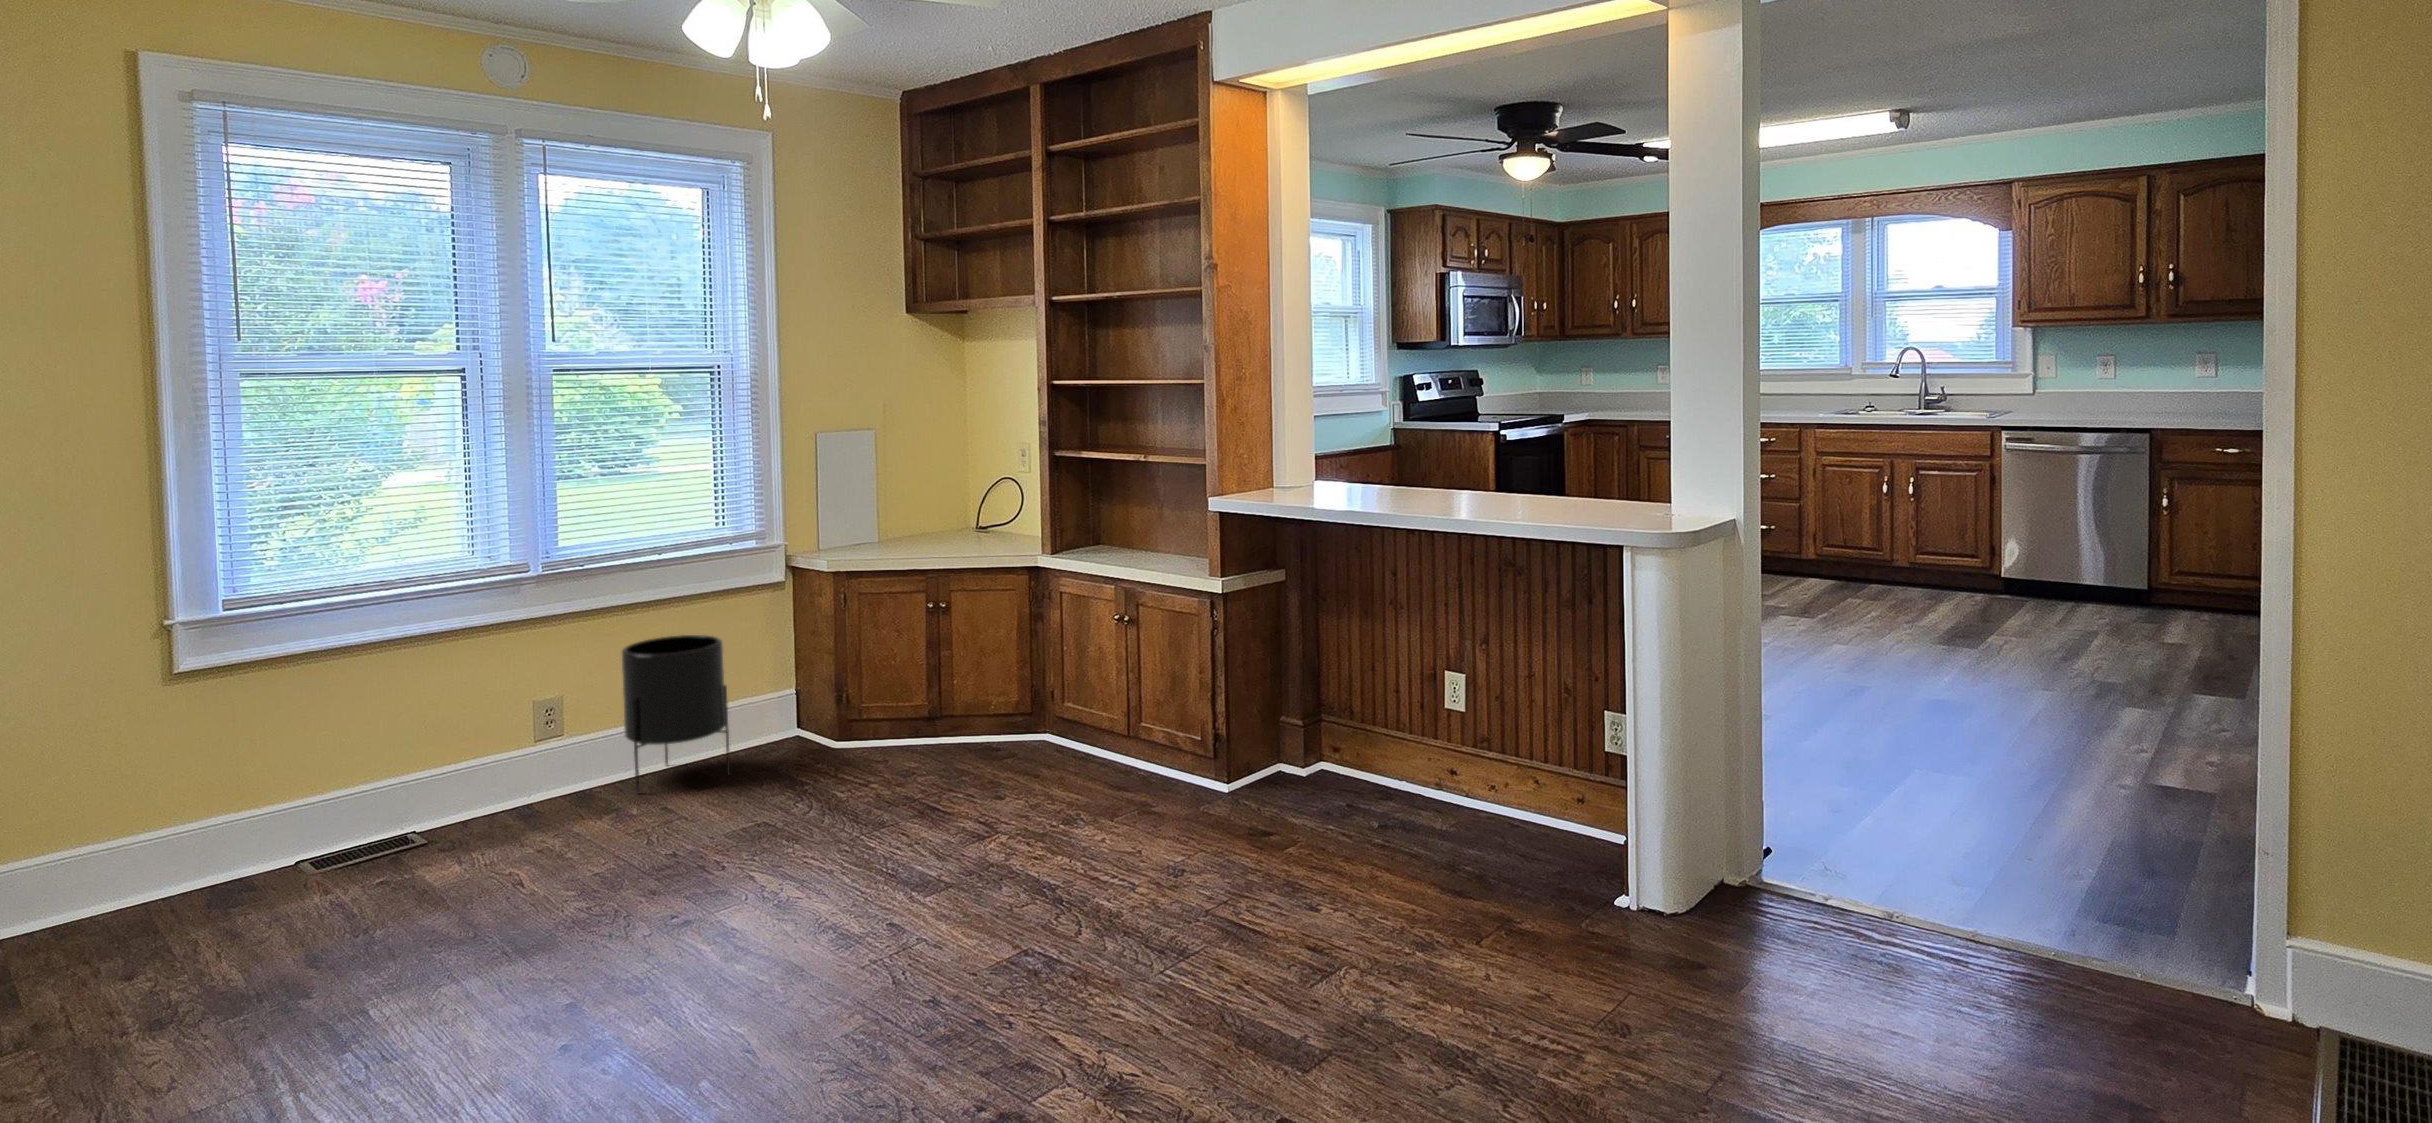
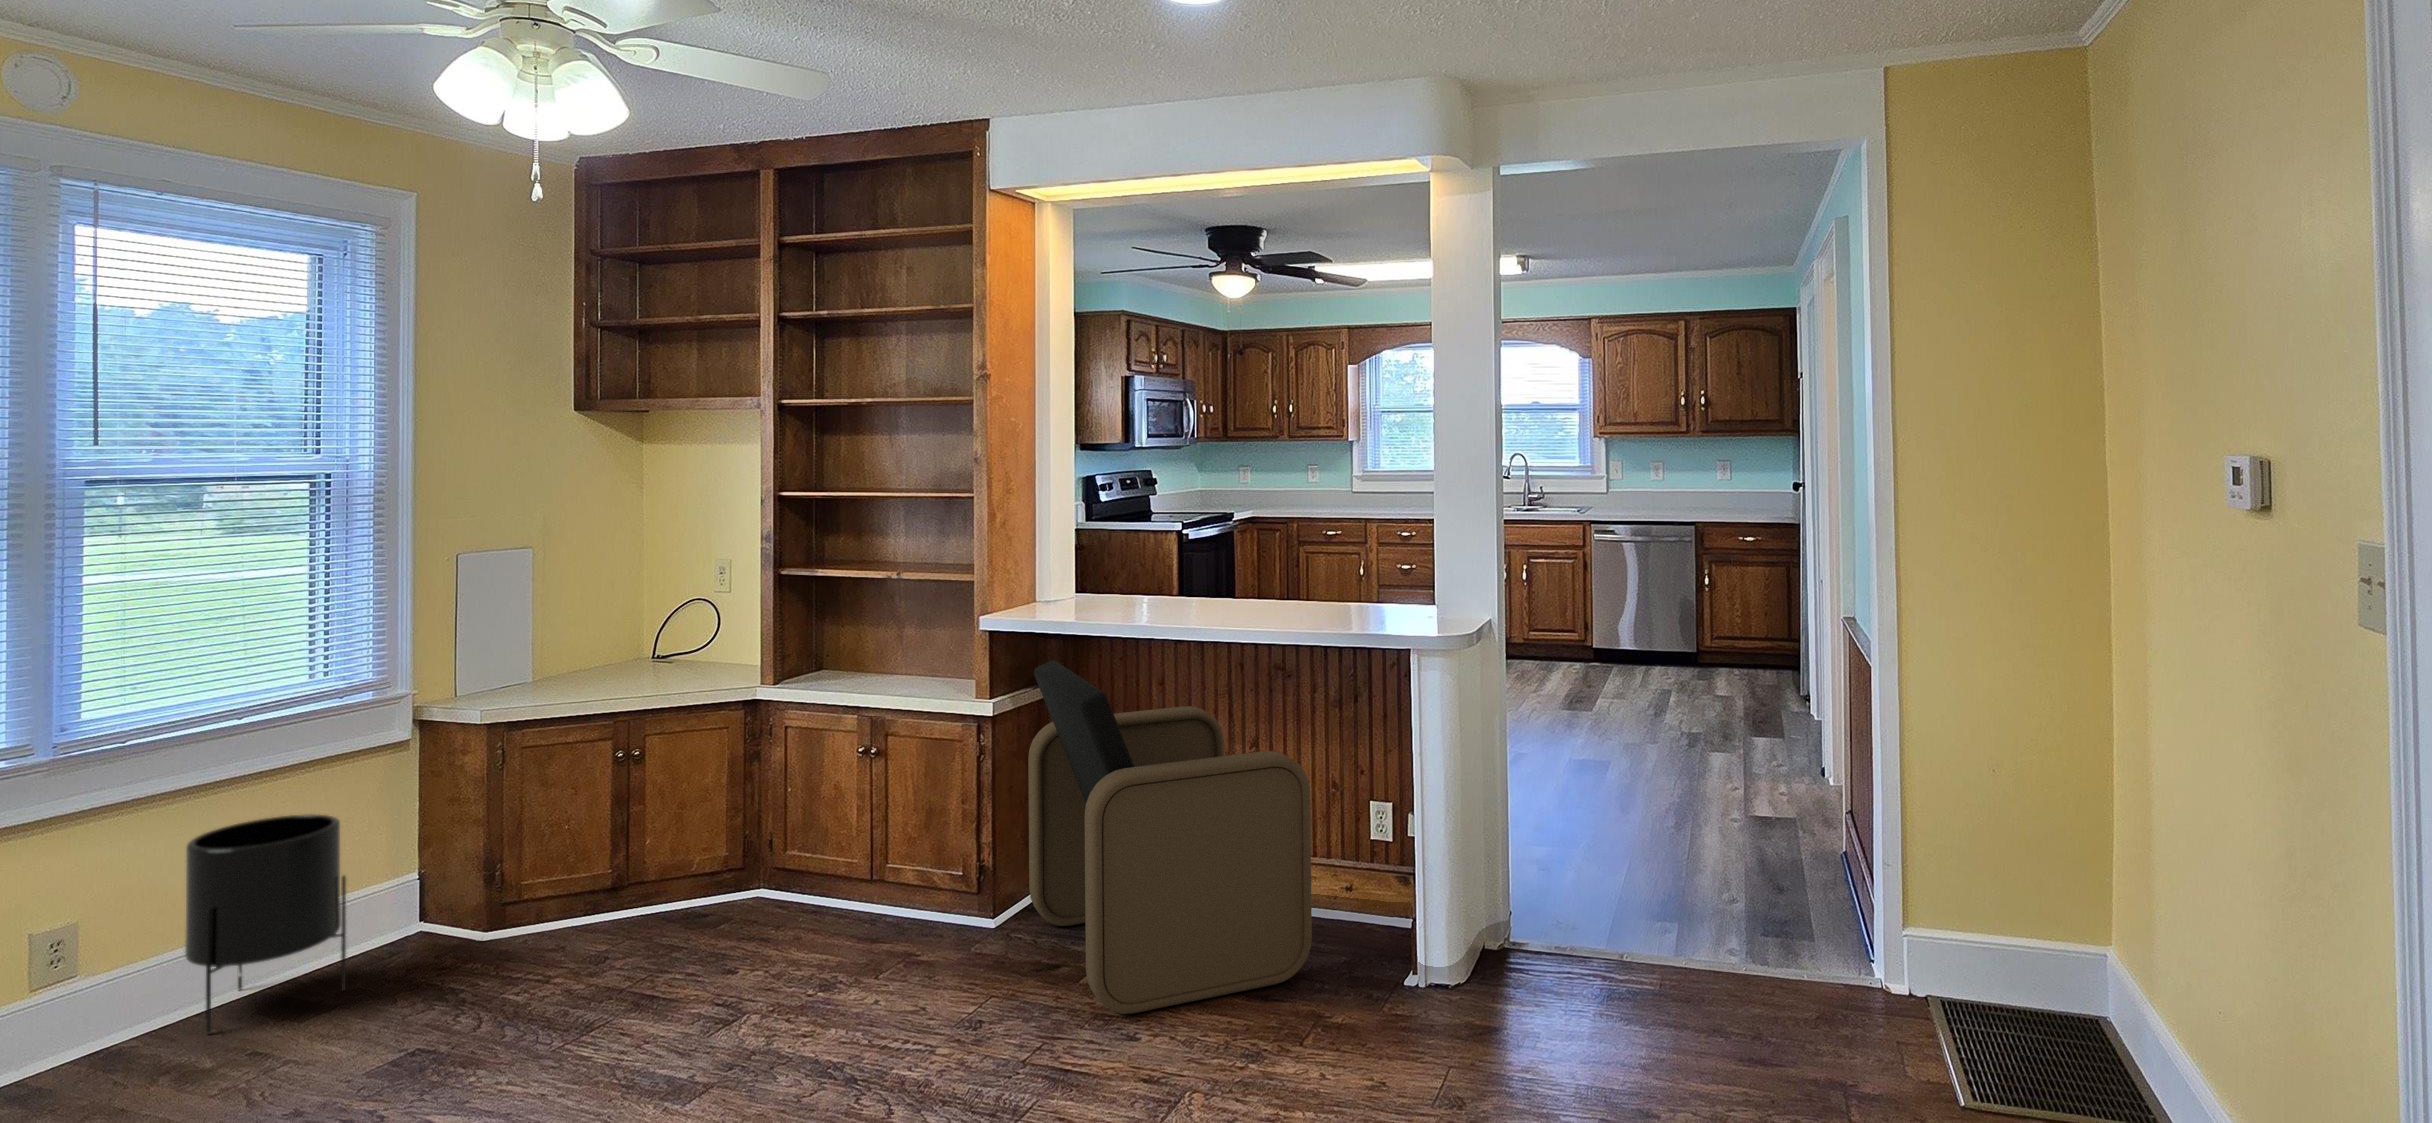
armchair: none [1255,543,1513,885] -> present [1028,660,1312,1014]

